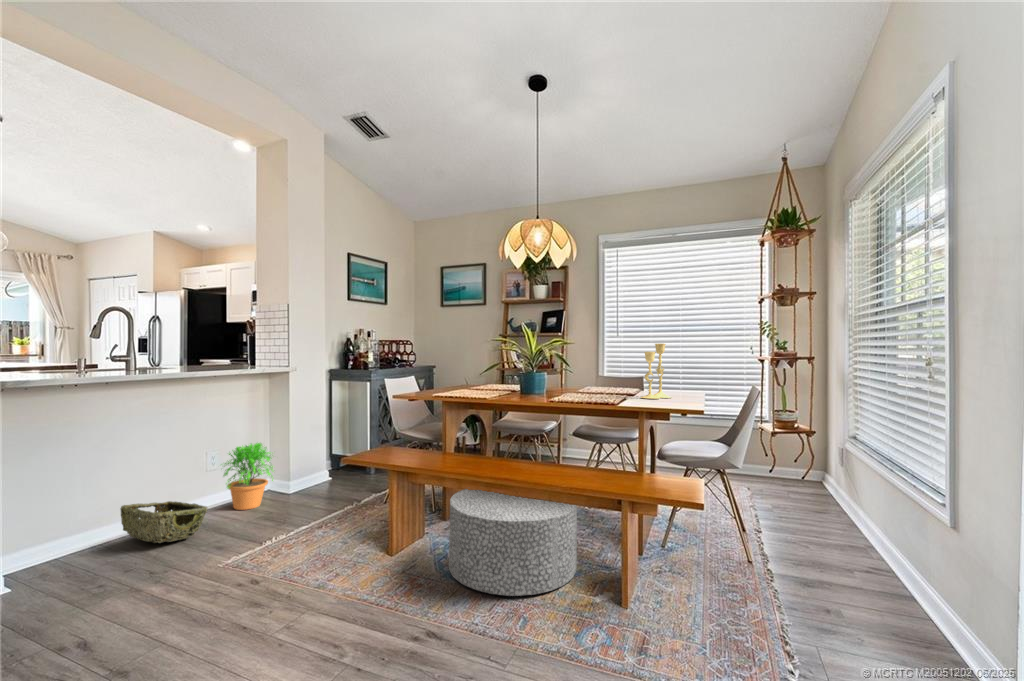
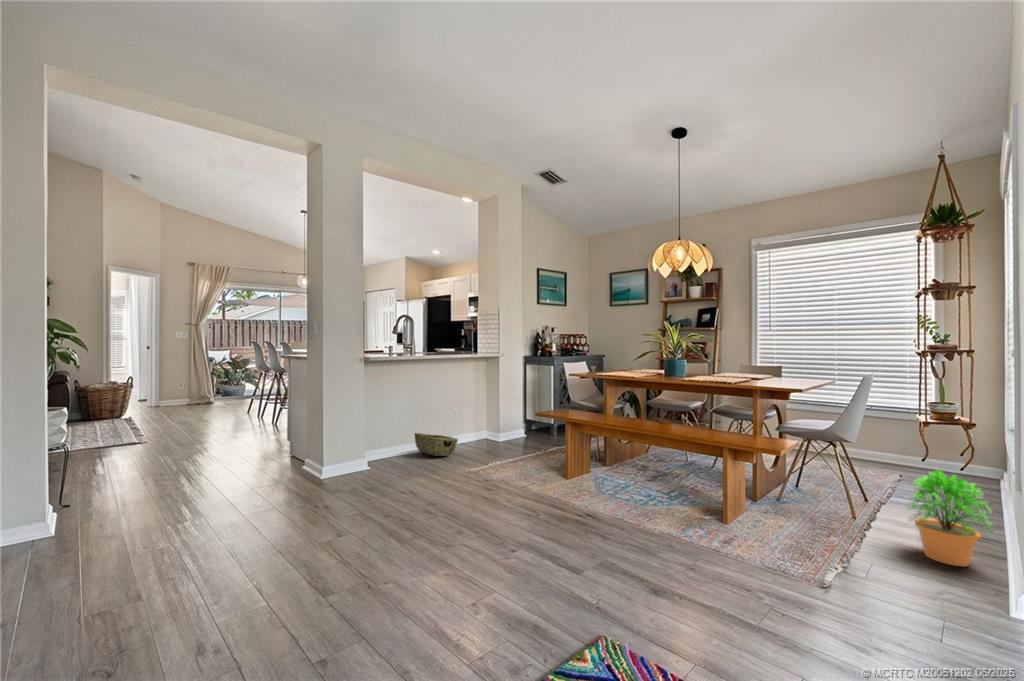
candlestick: present [641,344,672,399] -> none [767,338,800,384]
potted plant: present [224,443,273,510] -> present [908,470,991,566]
ottoman: present [449,489,577,596] -> none [604,440,699,508]

